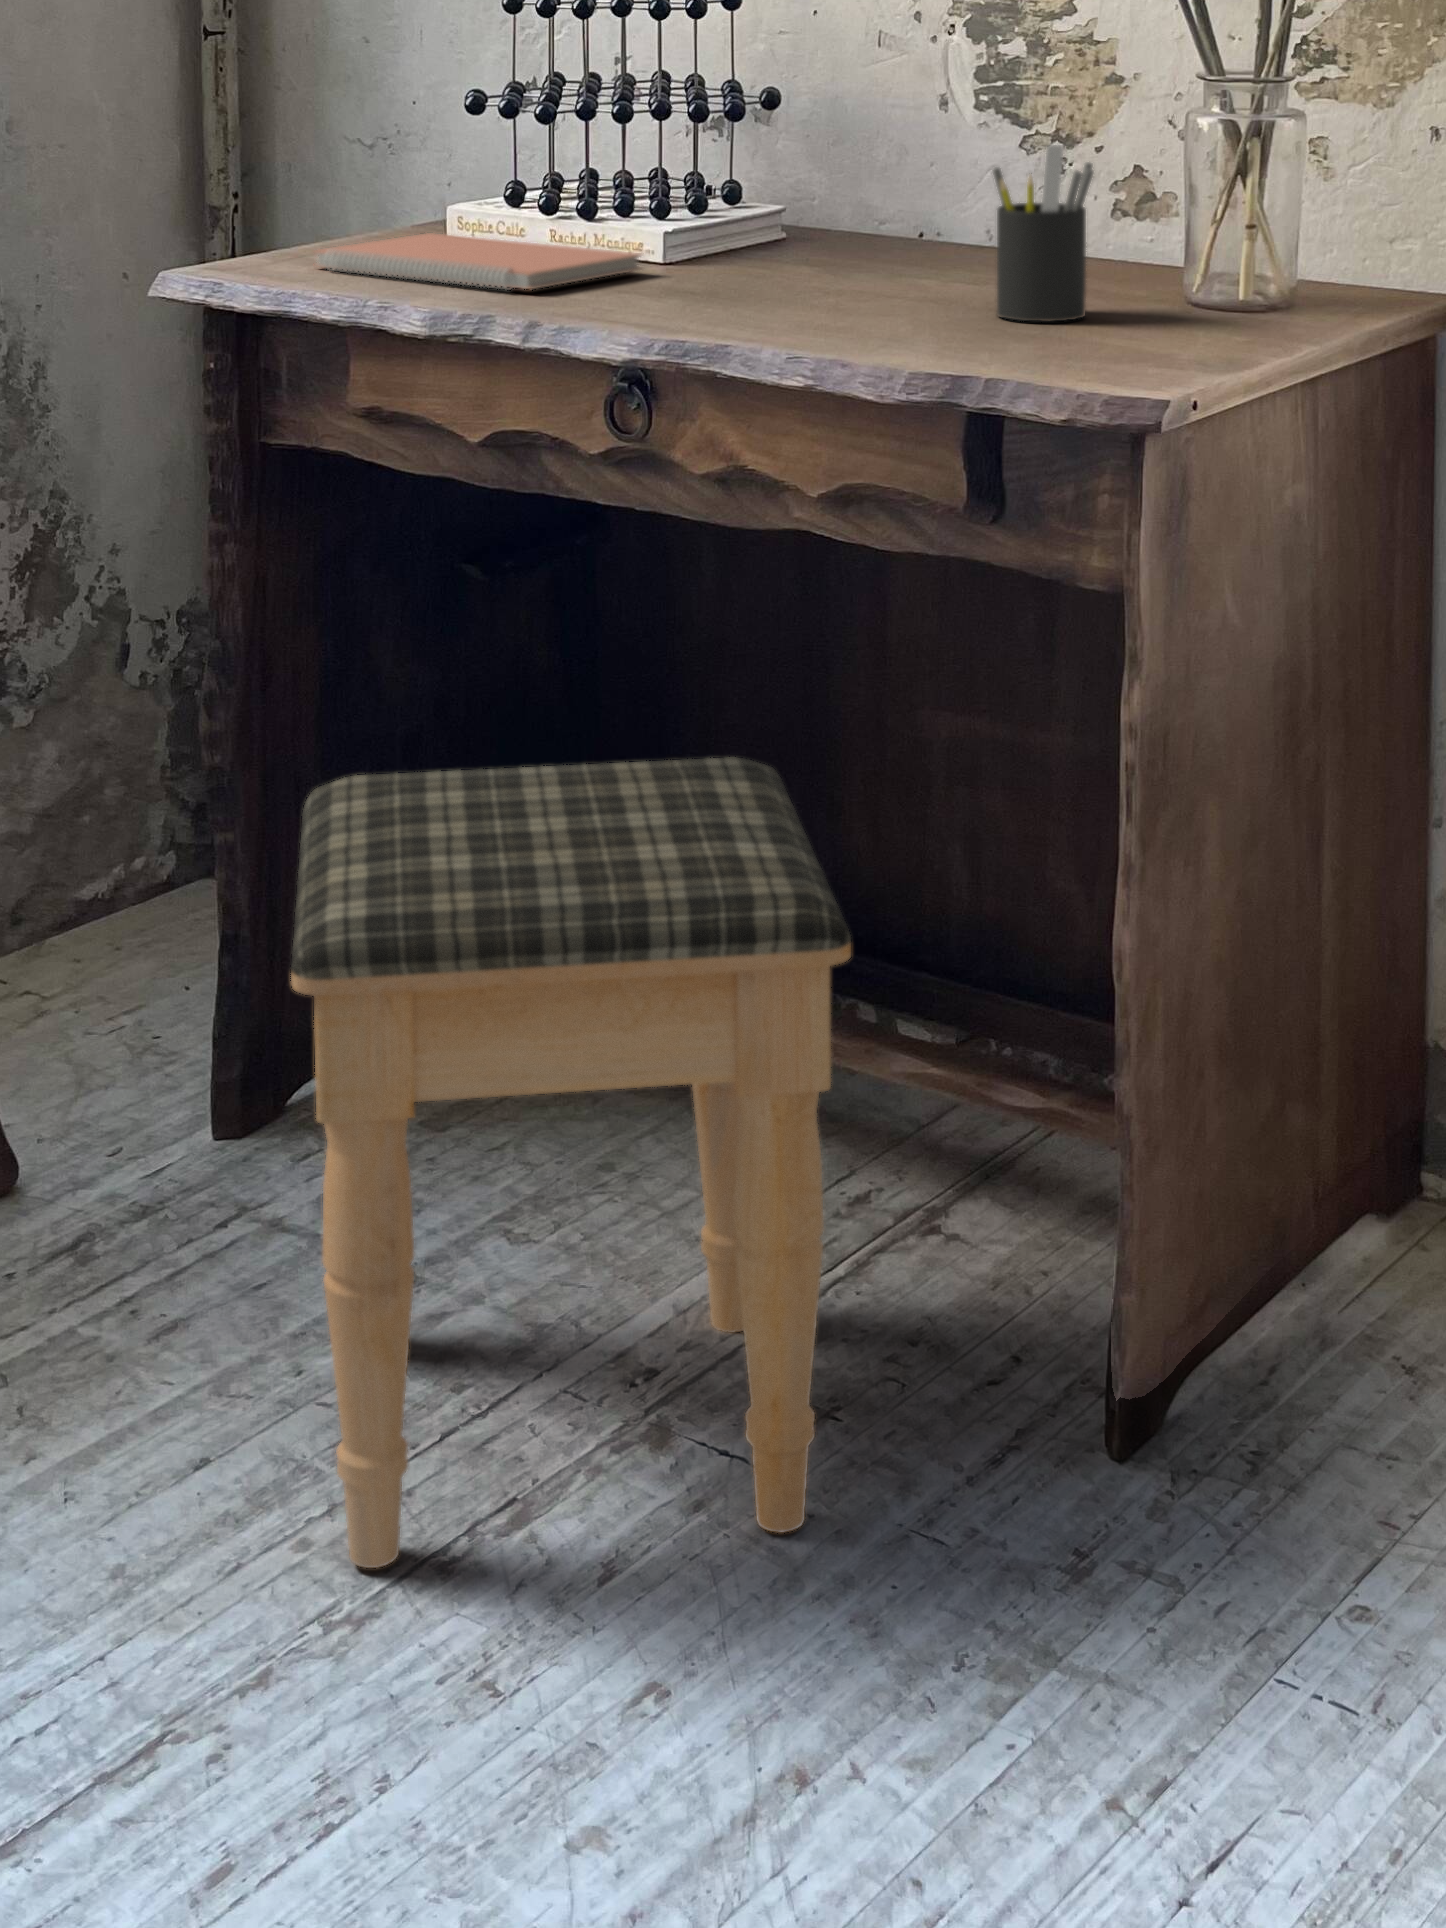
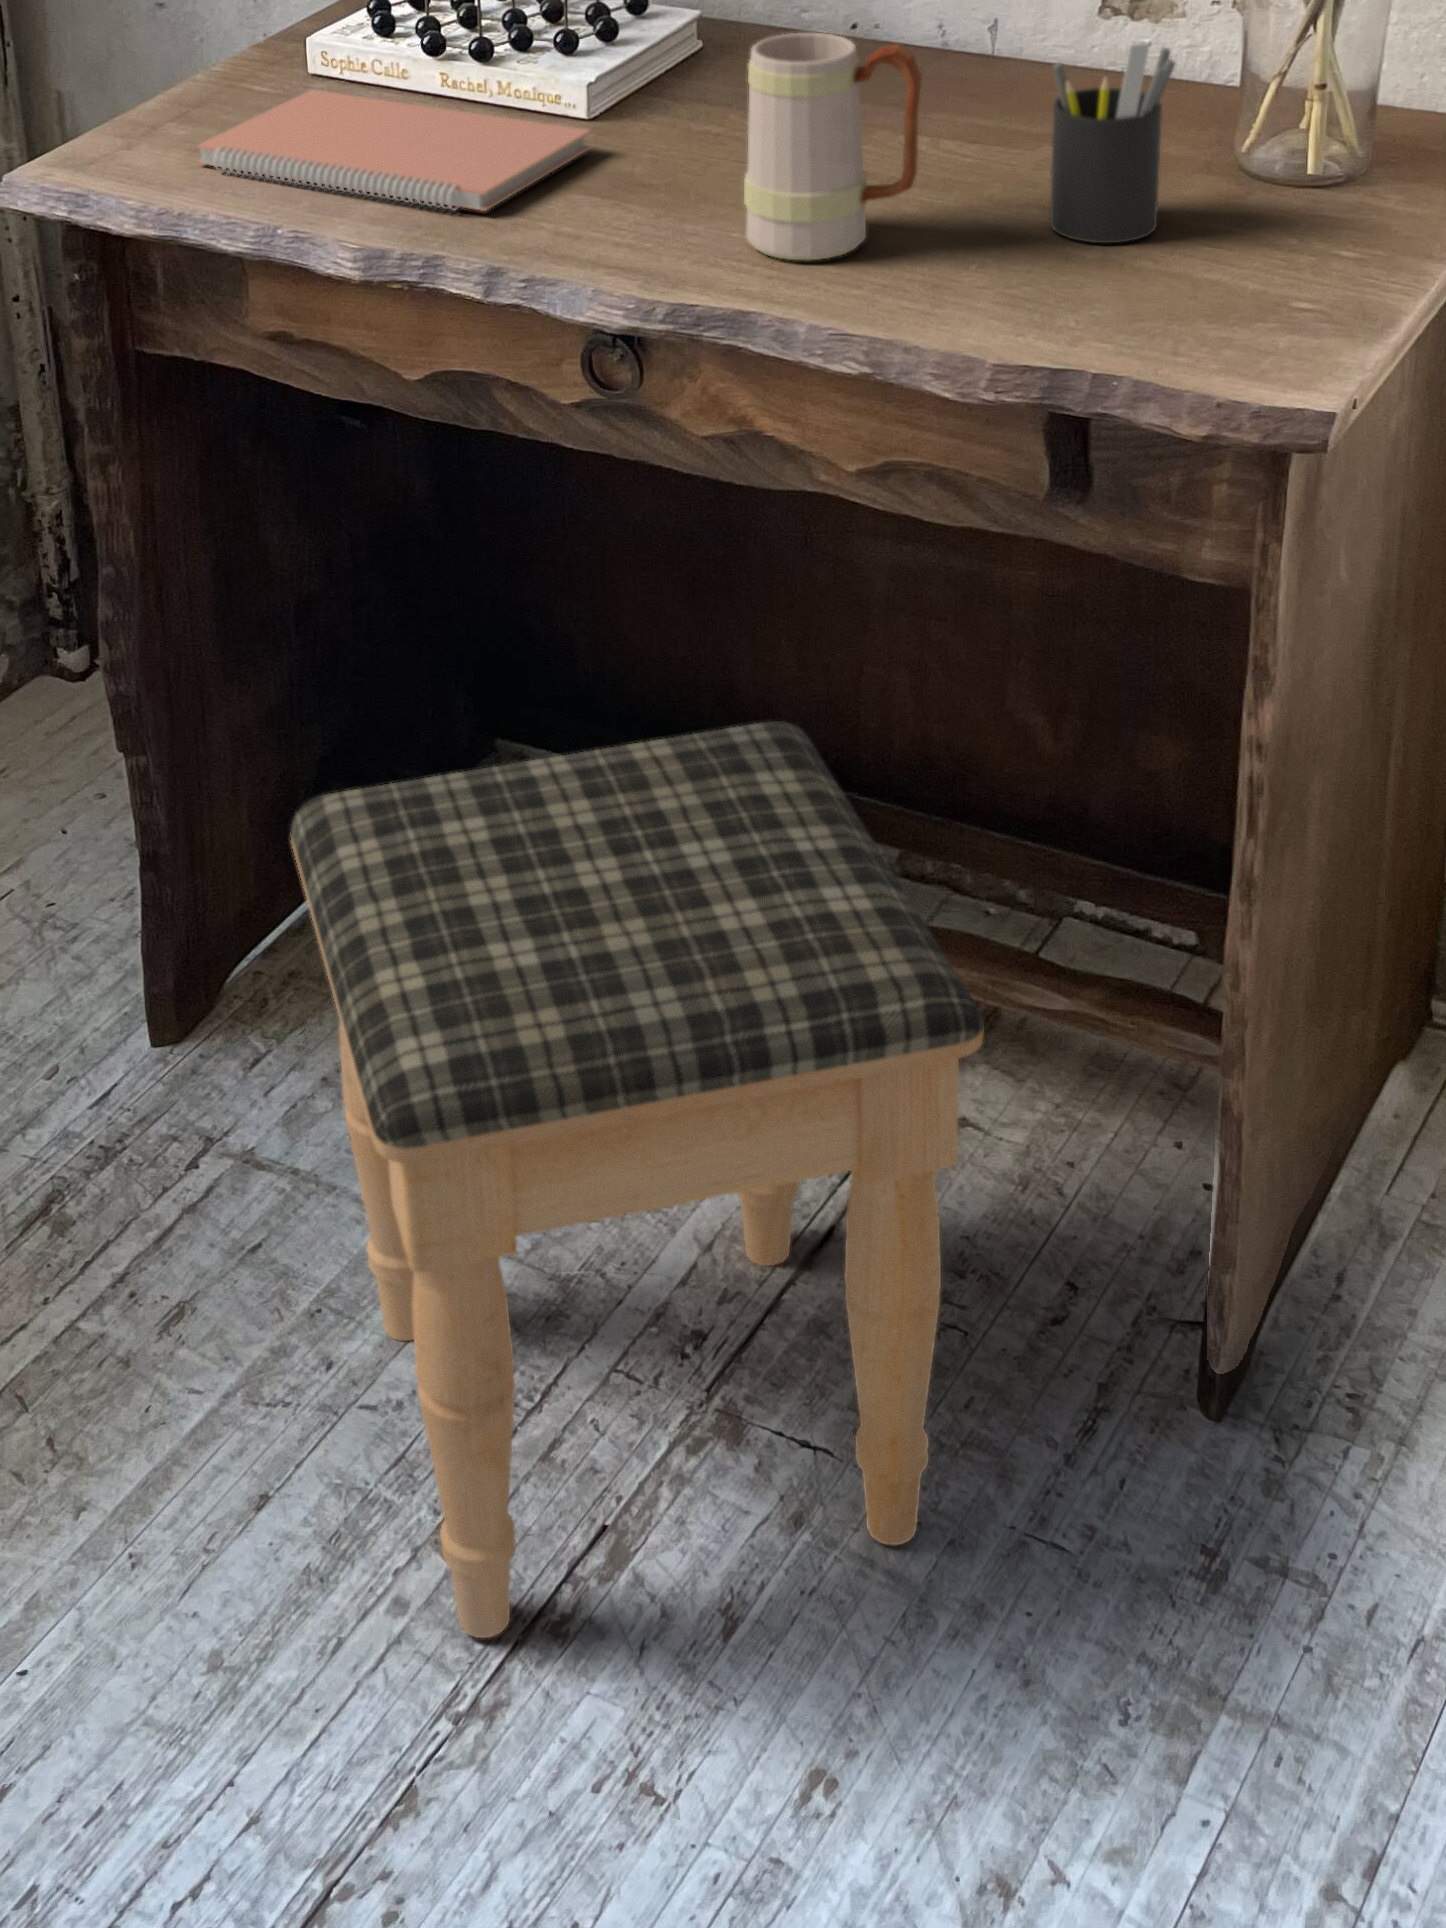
mug: none [735,139,879,319] -> present [744,33,922,260]

